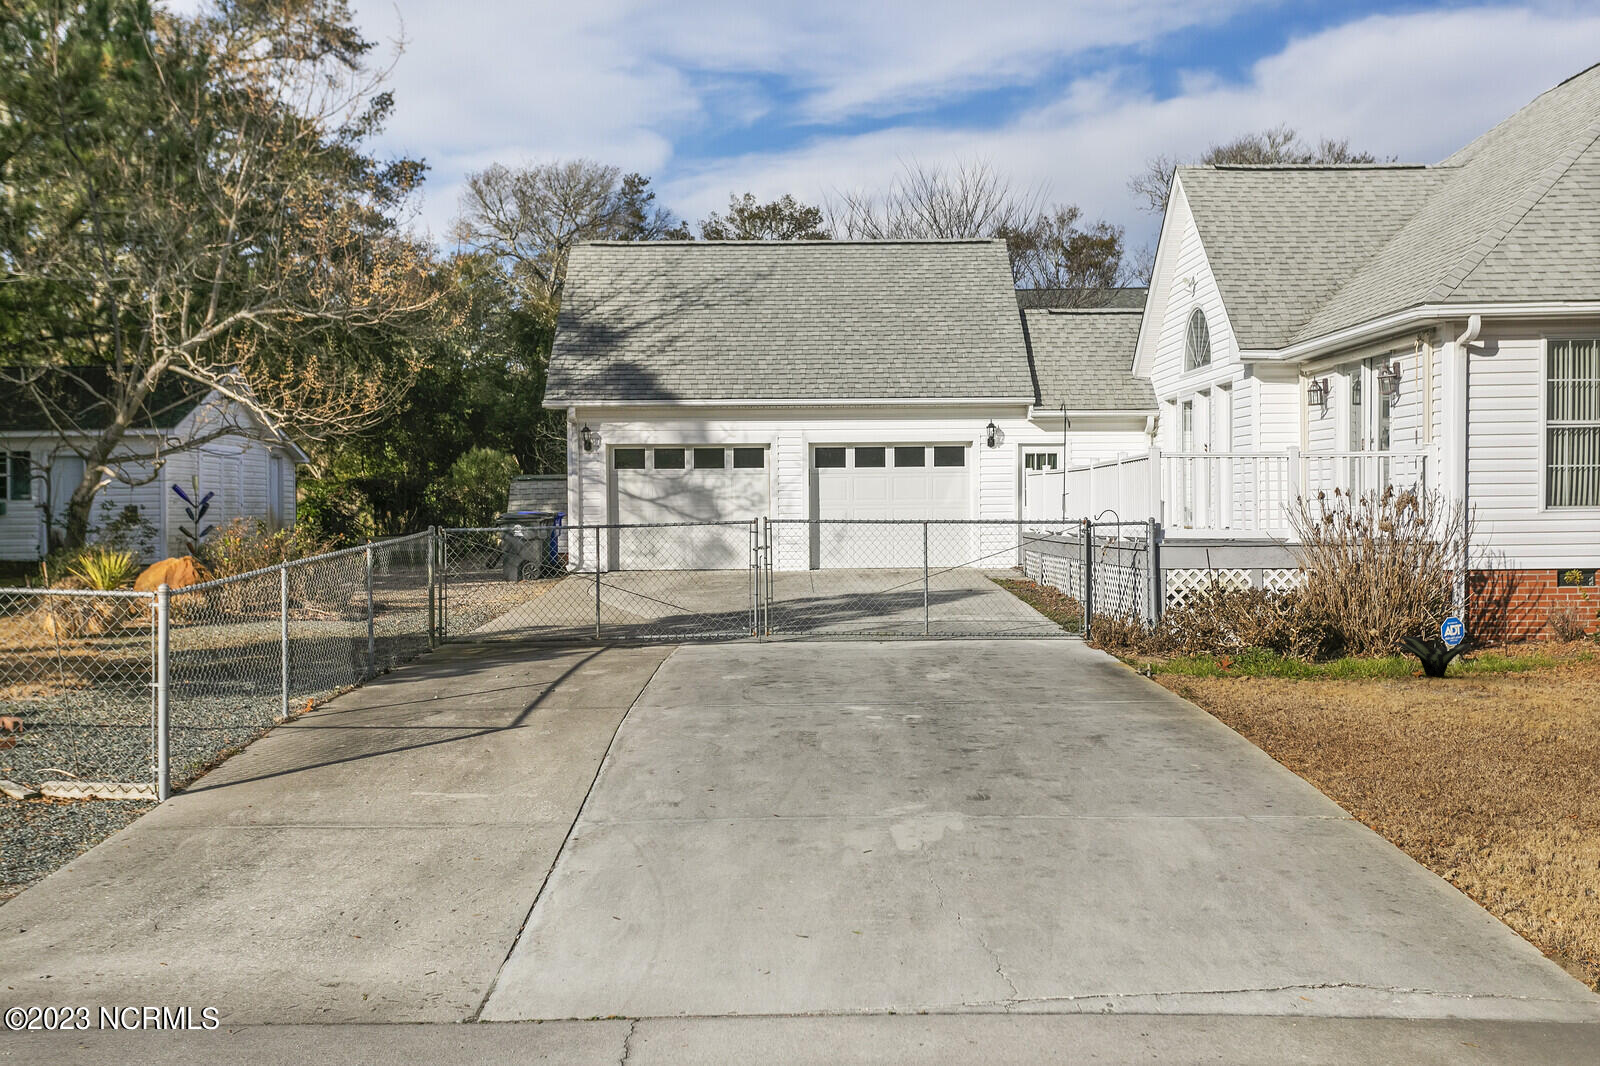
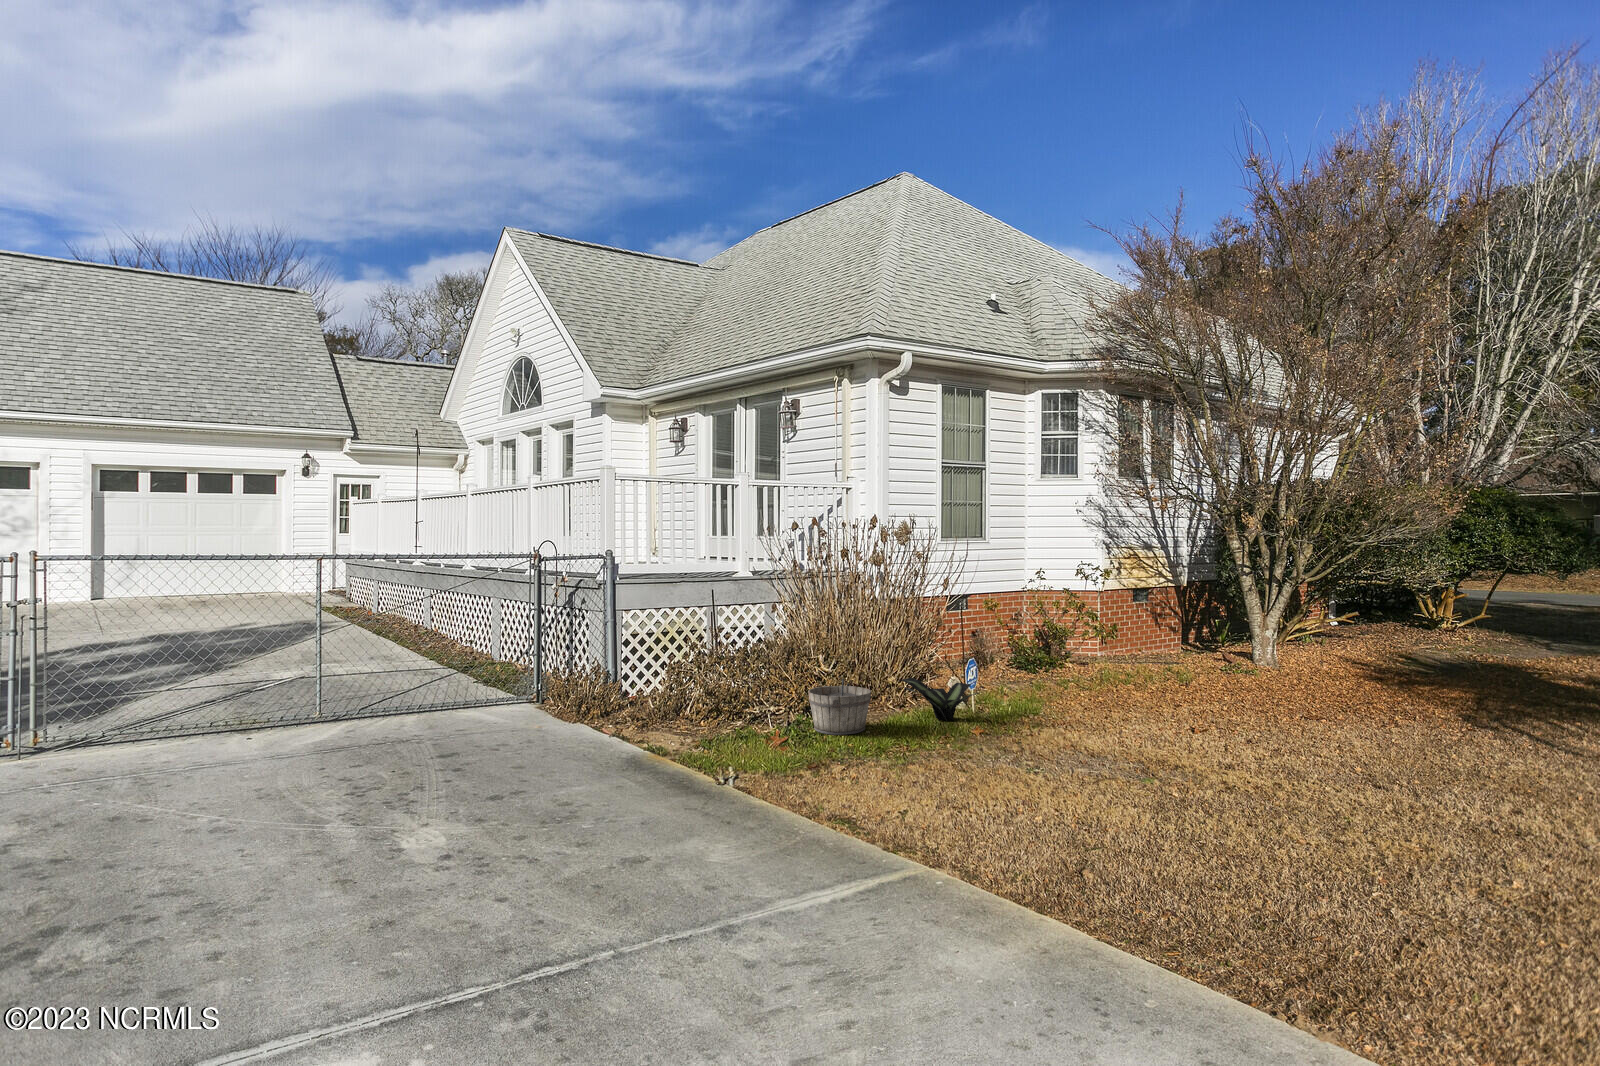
wooden bucket: none [1284,625,1346,676] -> present [808,676,871,735]

